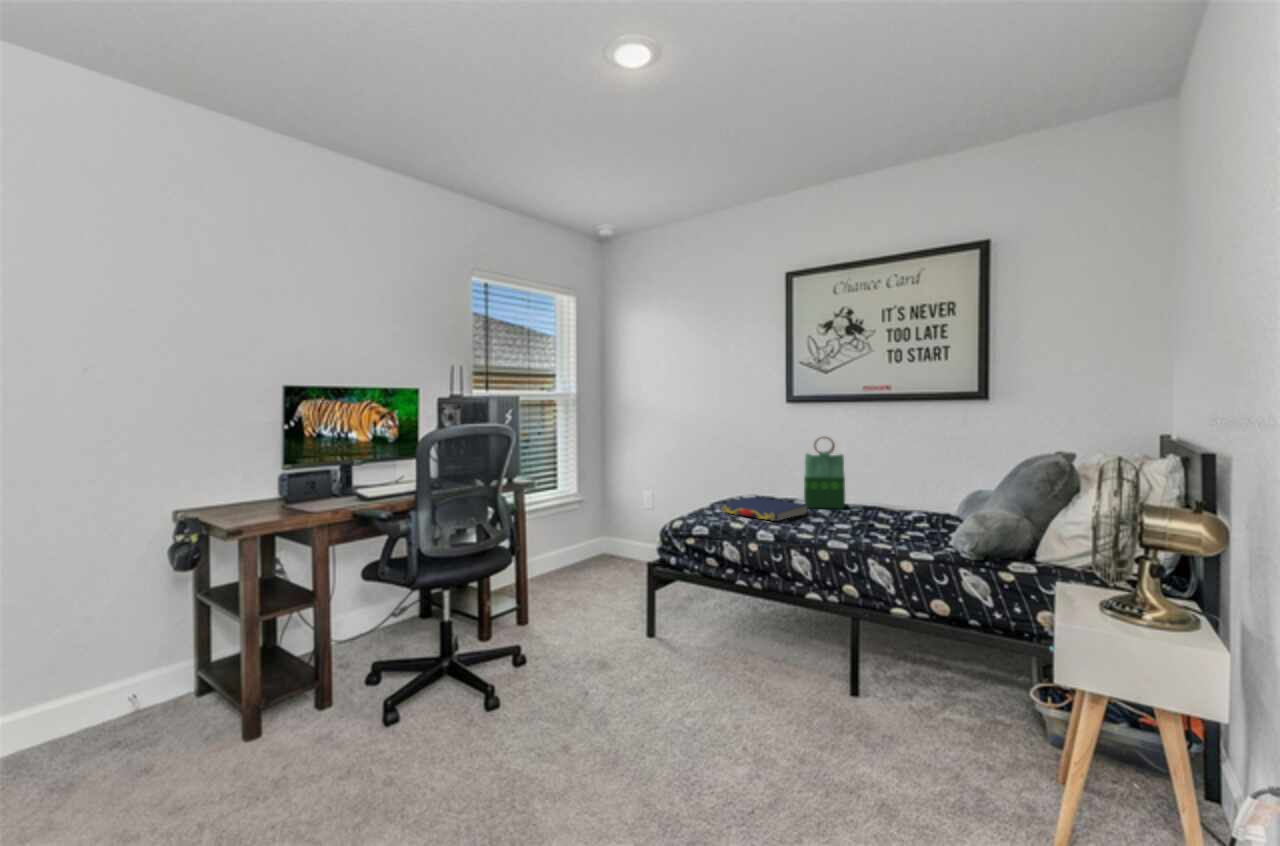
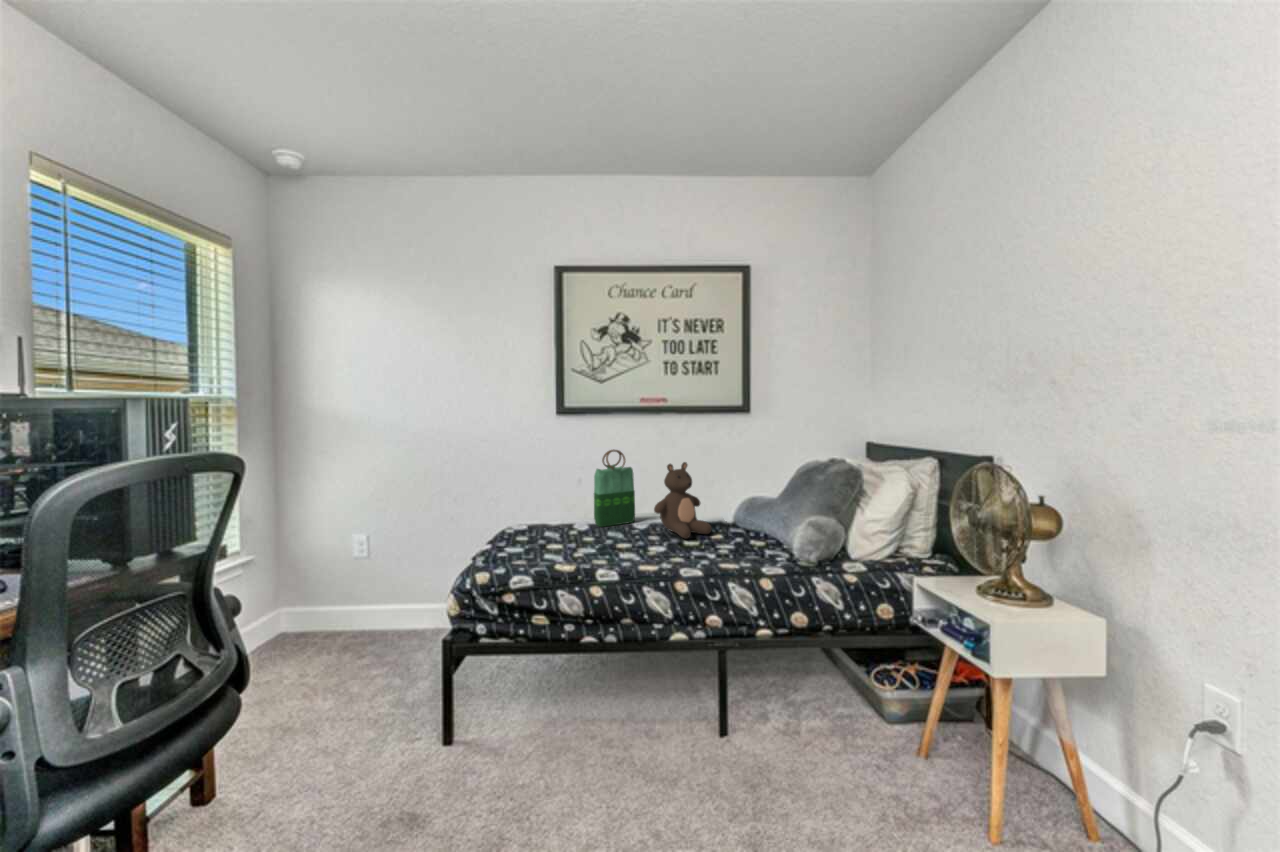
teddy bear: none [848,451,907,524] -> present [654,462,712,538]
book: present [720,497,807,521] -> none [520,524,613,552]

